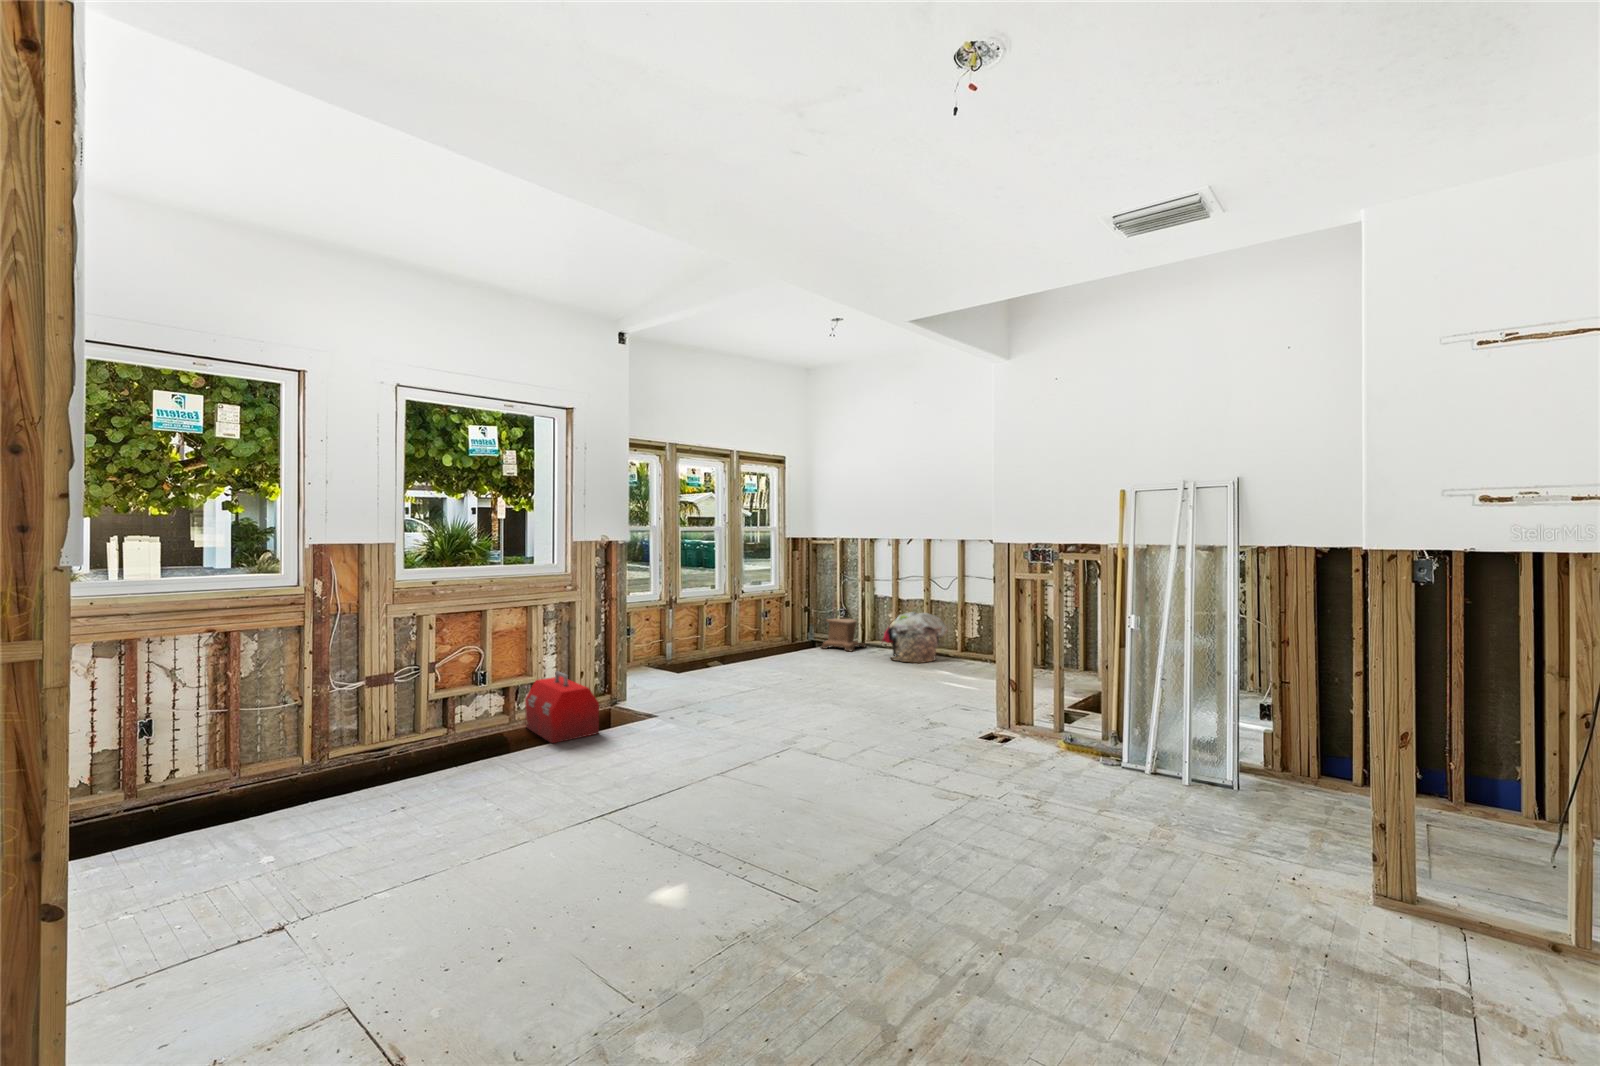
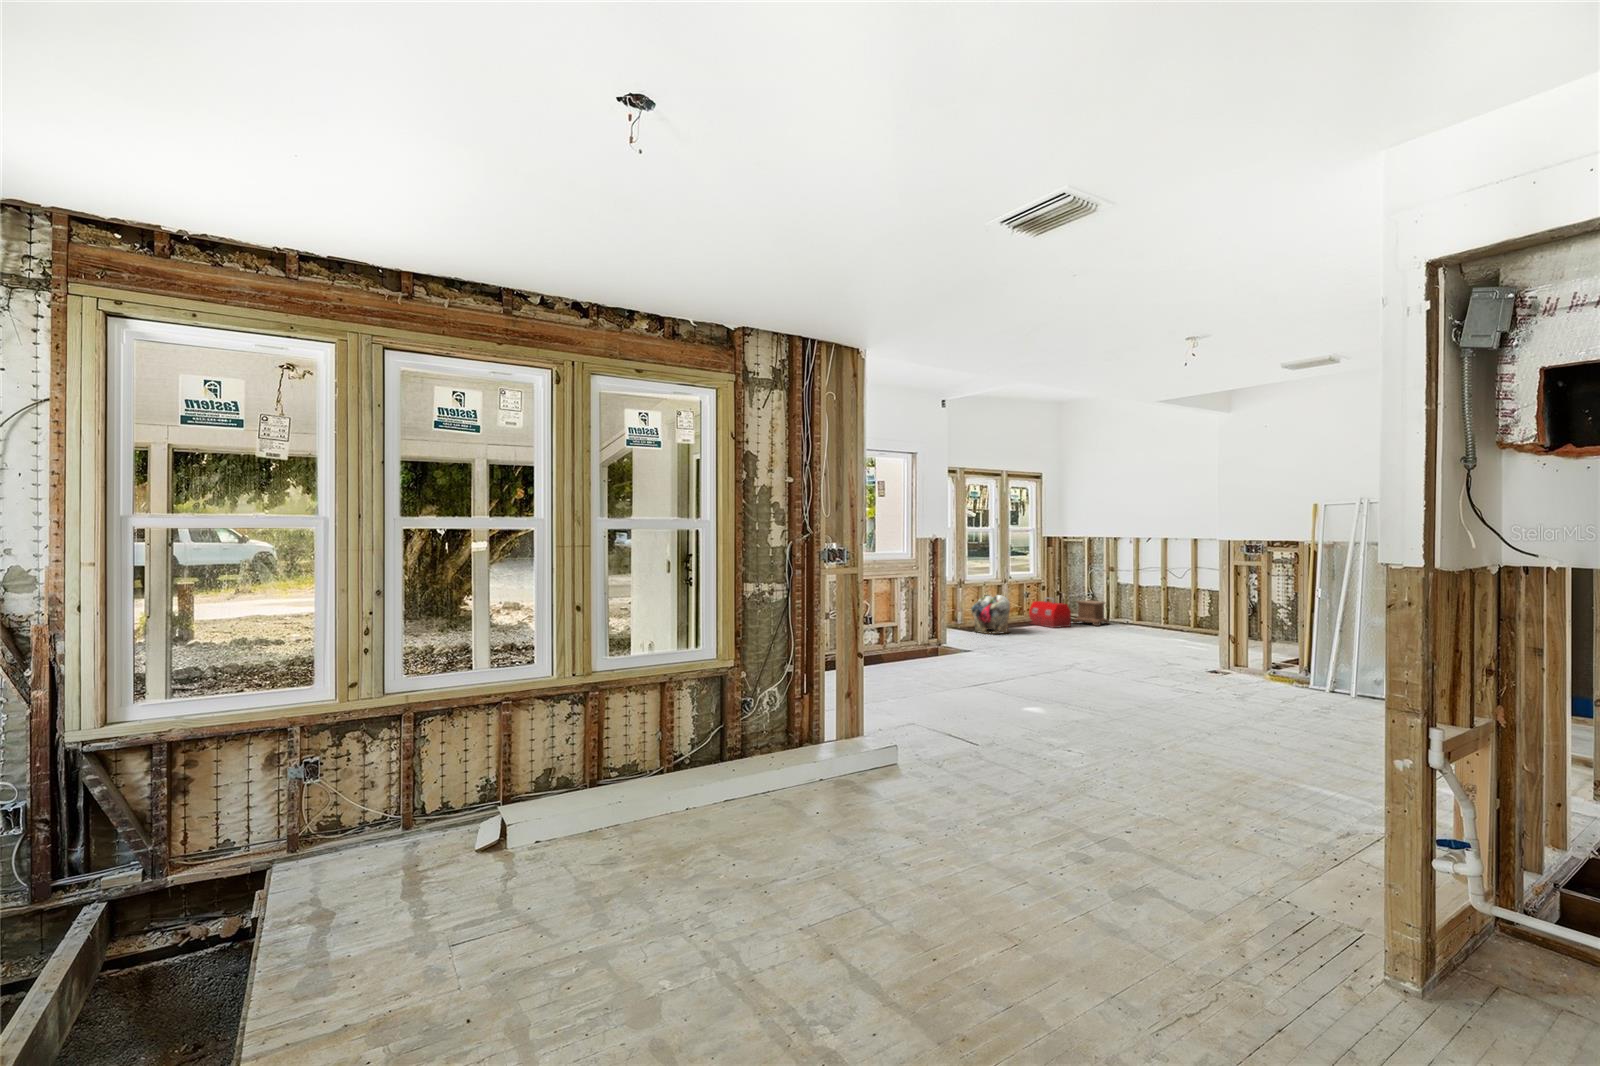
laundry basket: present [882,612,948,663] -> present [971,595,1010,634]
toolbox: present [525,671,599,743] -> present [1029,597,1071,628]

